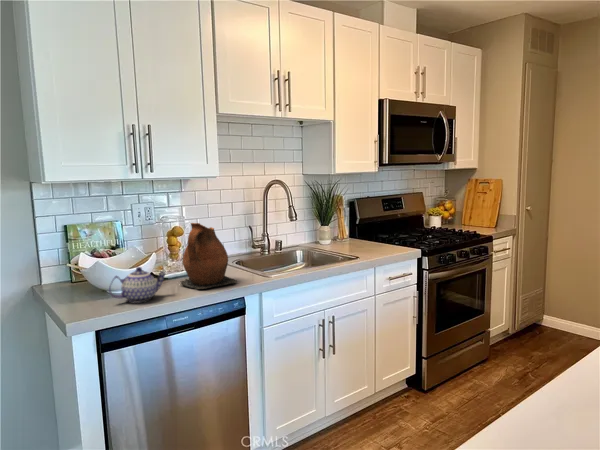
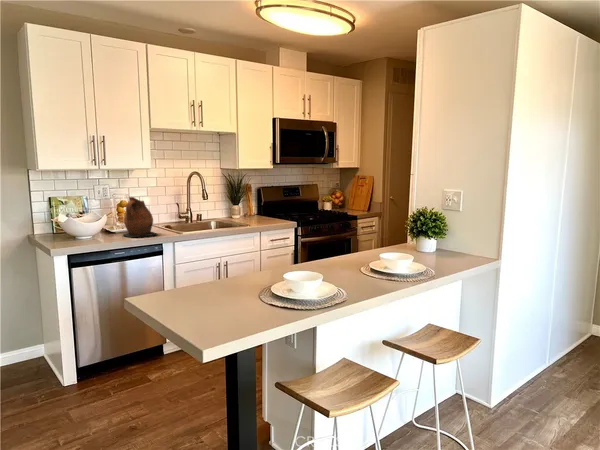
teapot: present [109,267,165,303] -> none [76,221,112,242]

